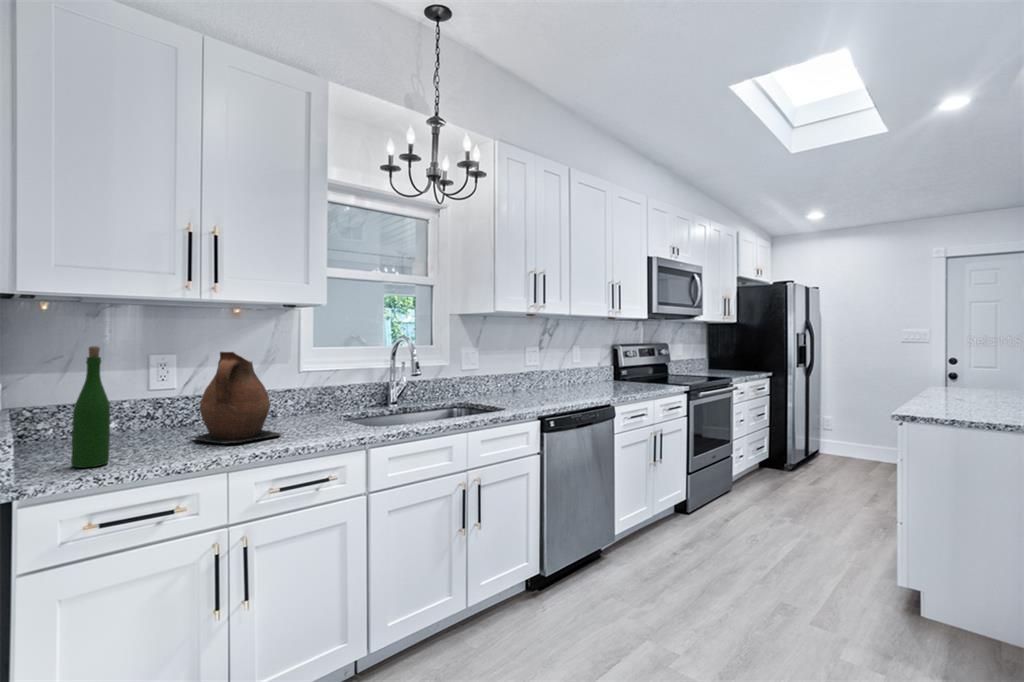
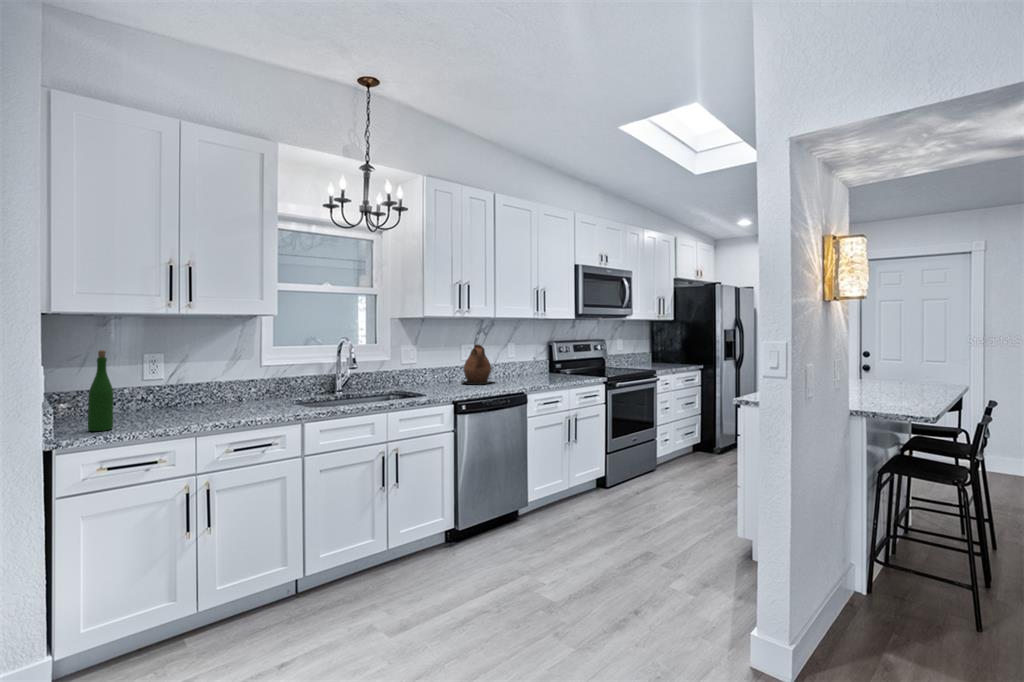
ceramic pitcher: present [192,352,281,444] -> present [462,345,494,384]

